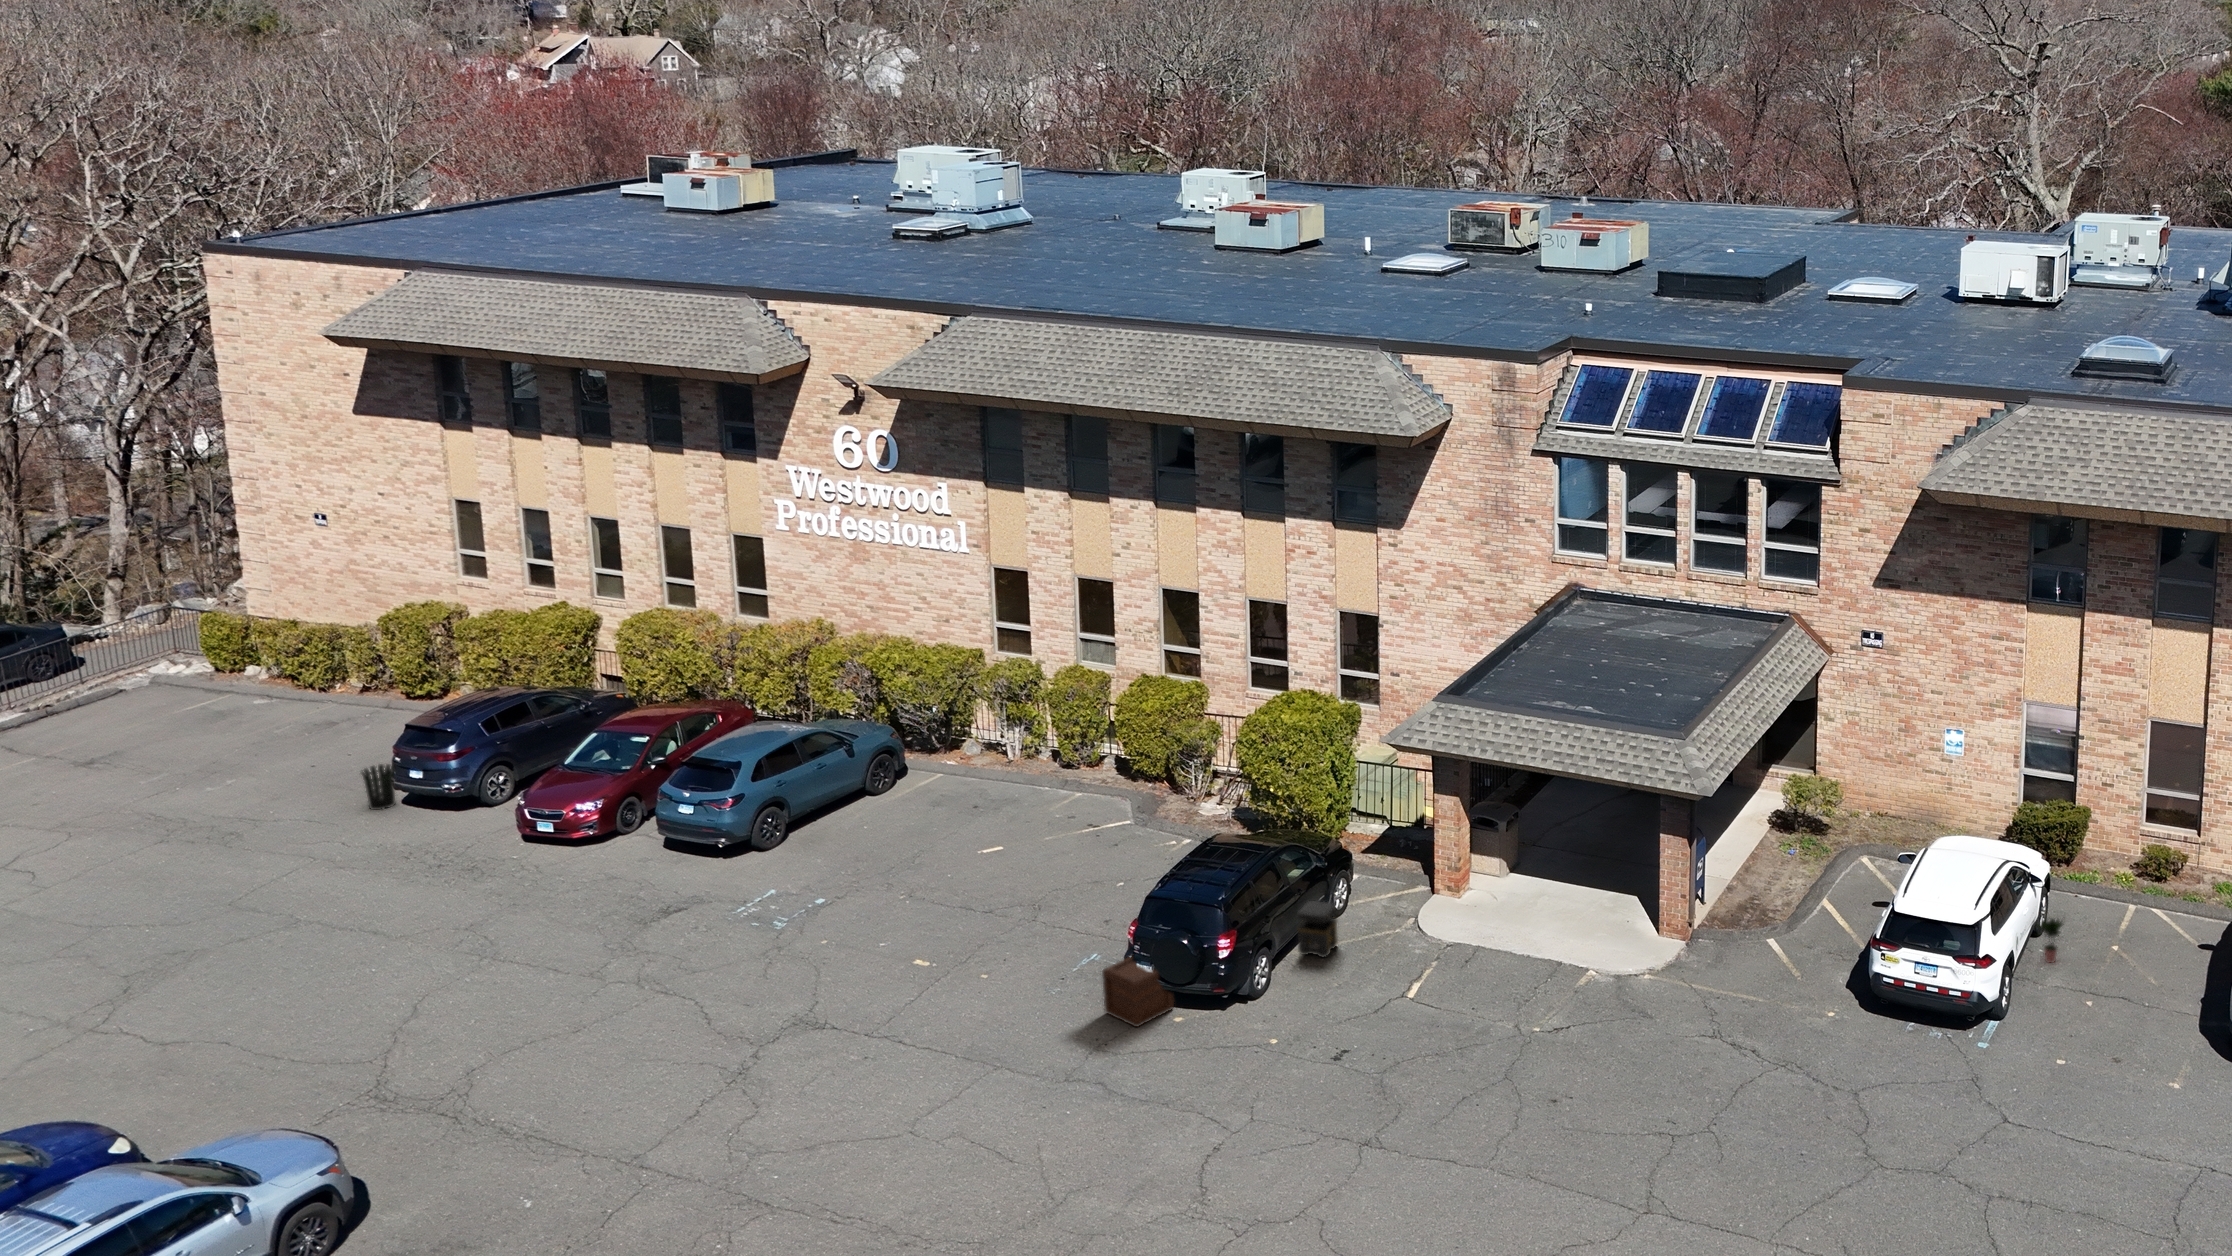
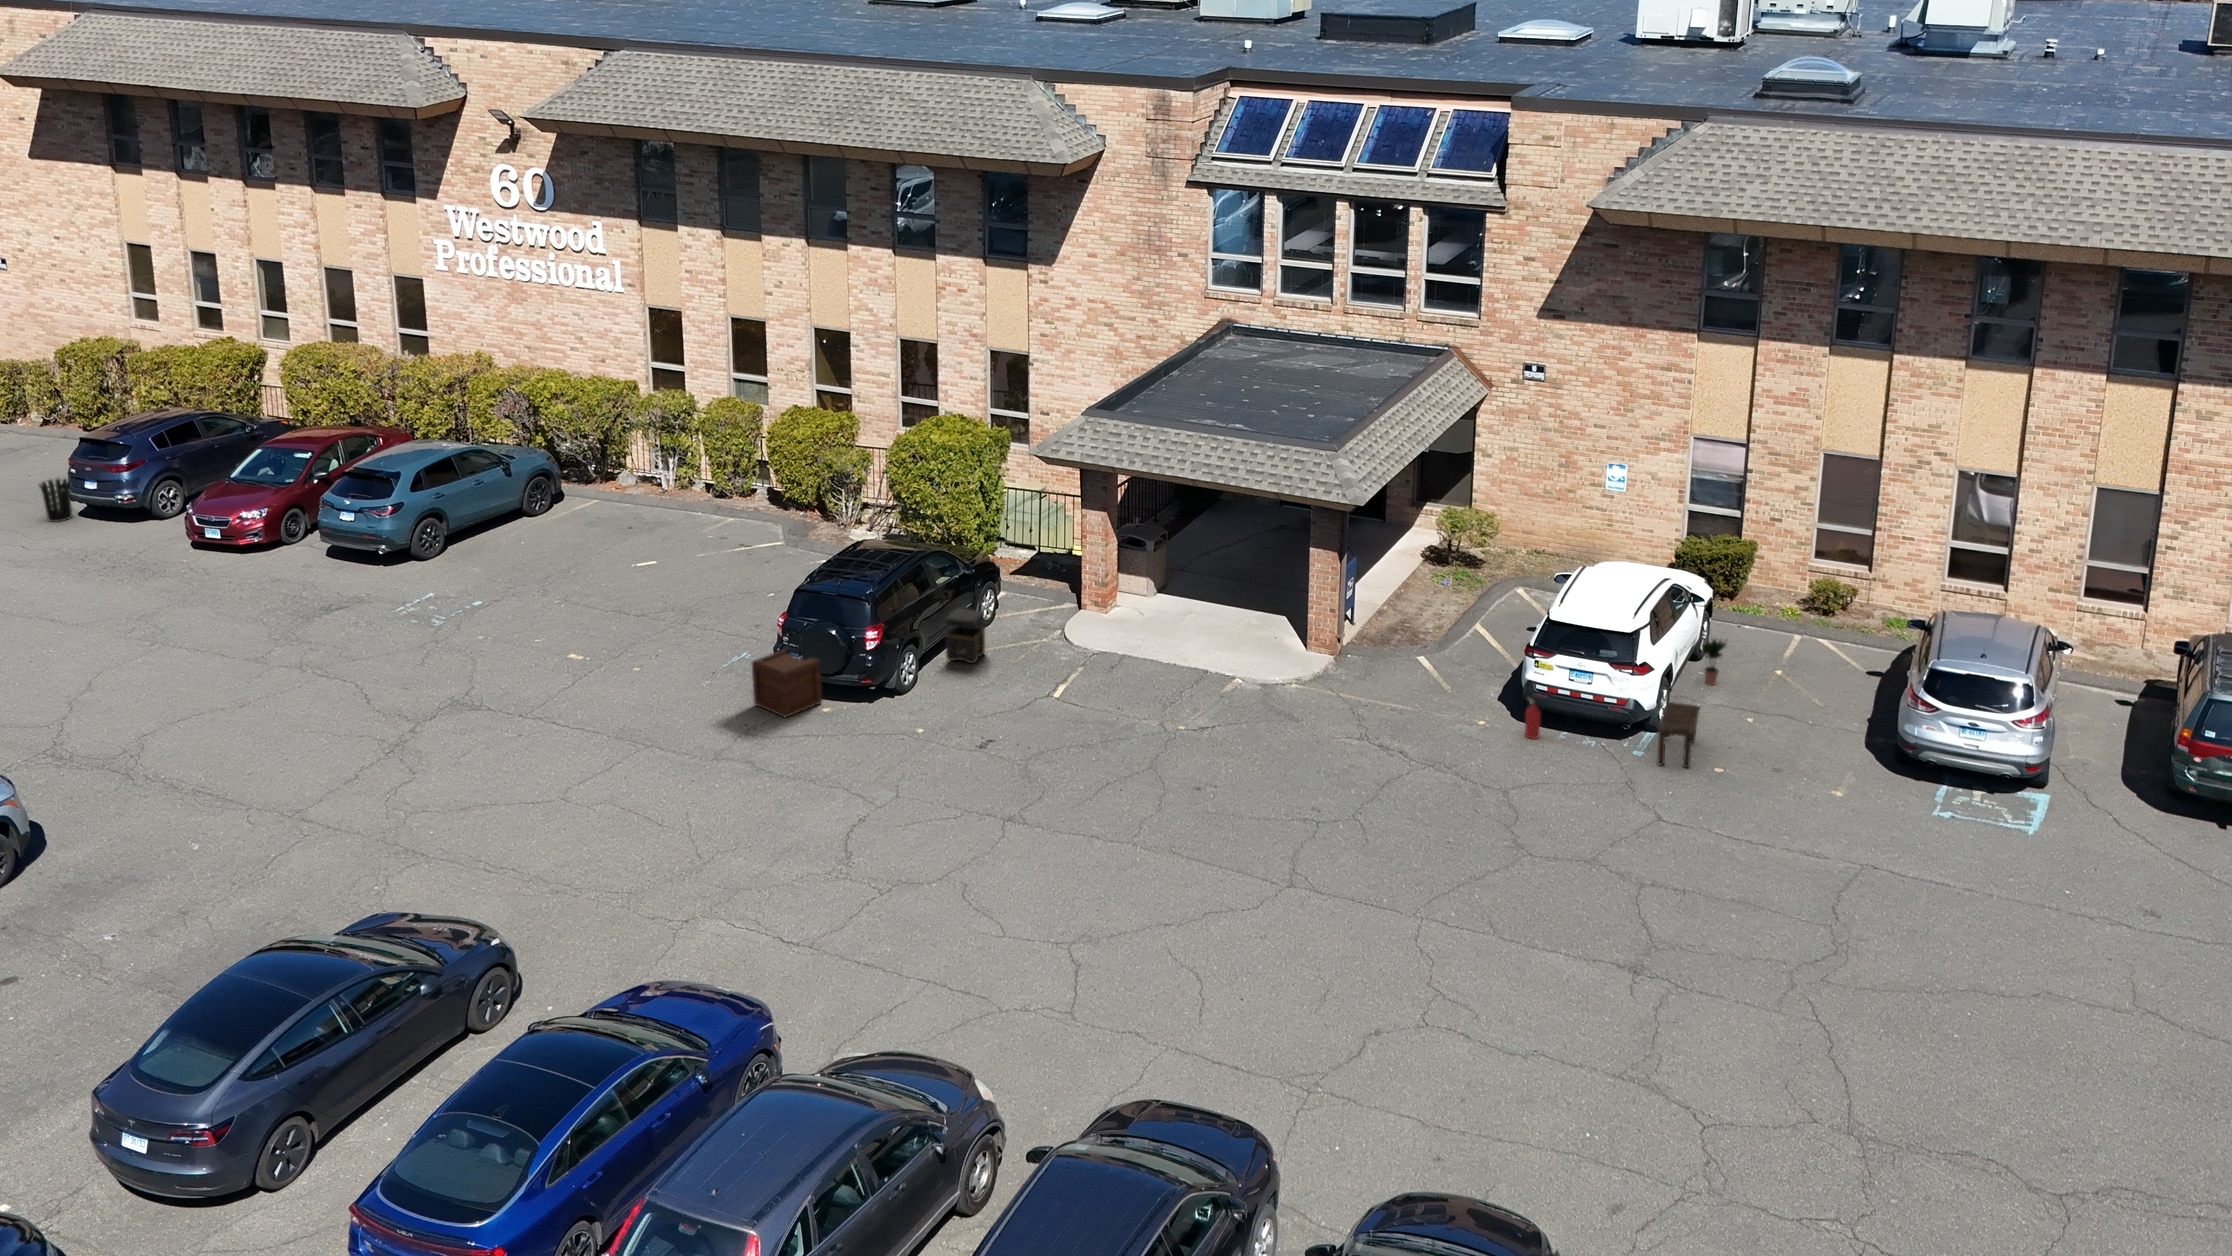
fire extinguisher: none [1871,989,1890,1031] -> present [1525,698,1545,739]
bench: none [1999,991,2040,1061] -> present [1657,702,1700,768]

